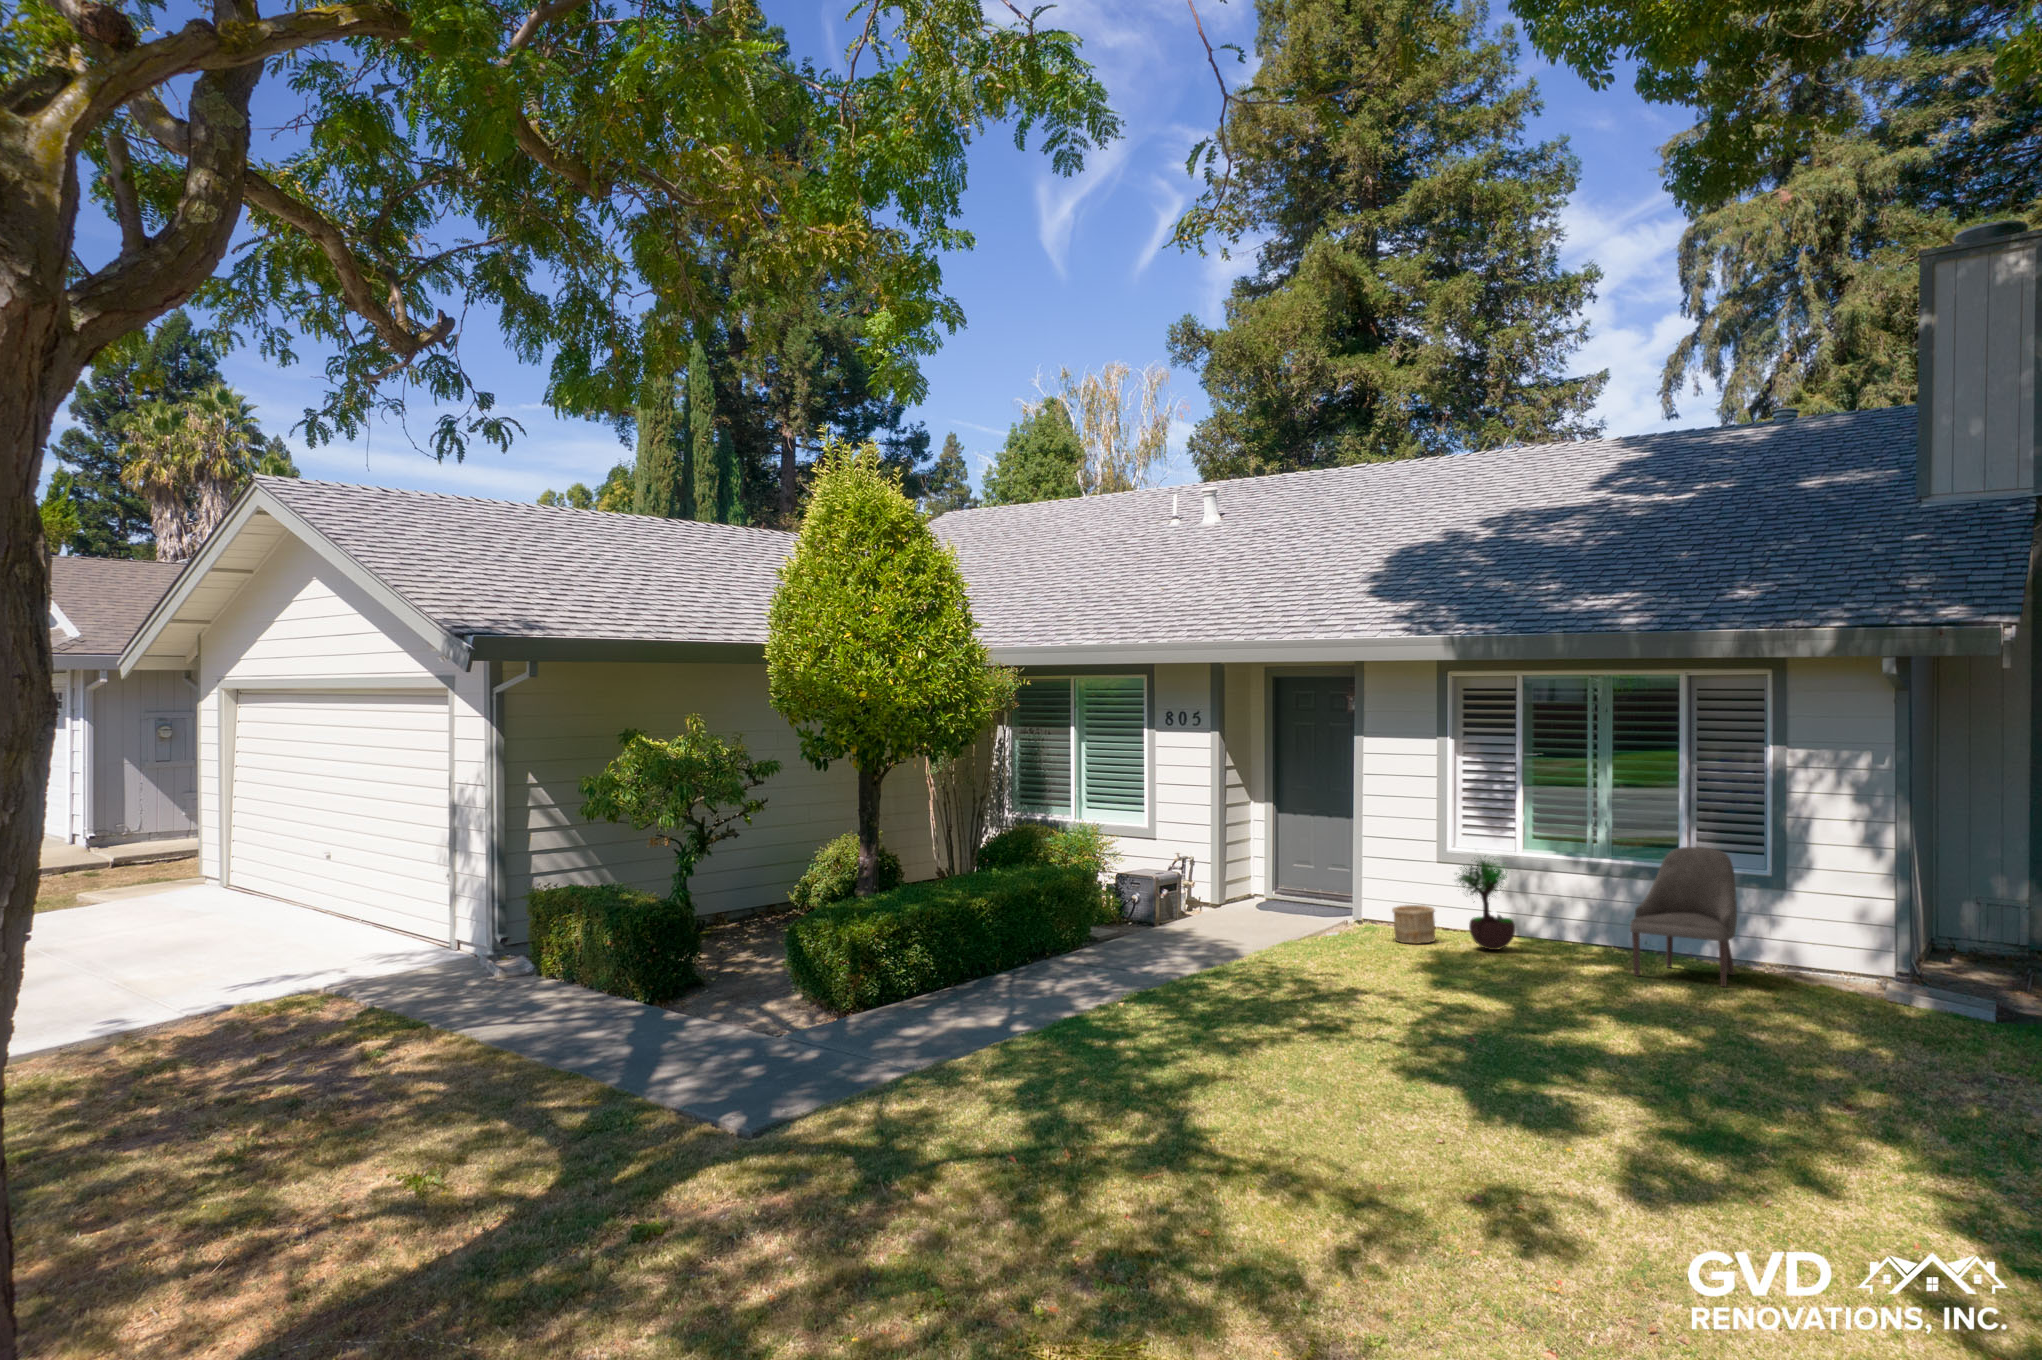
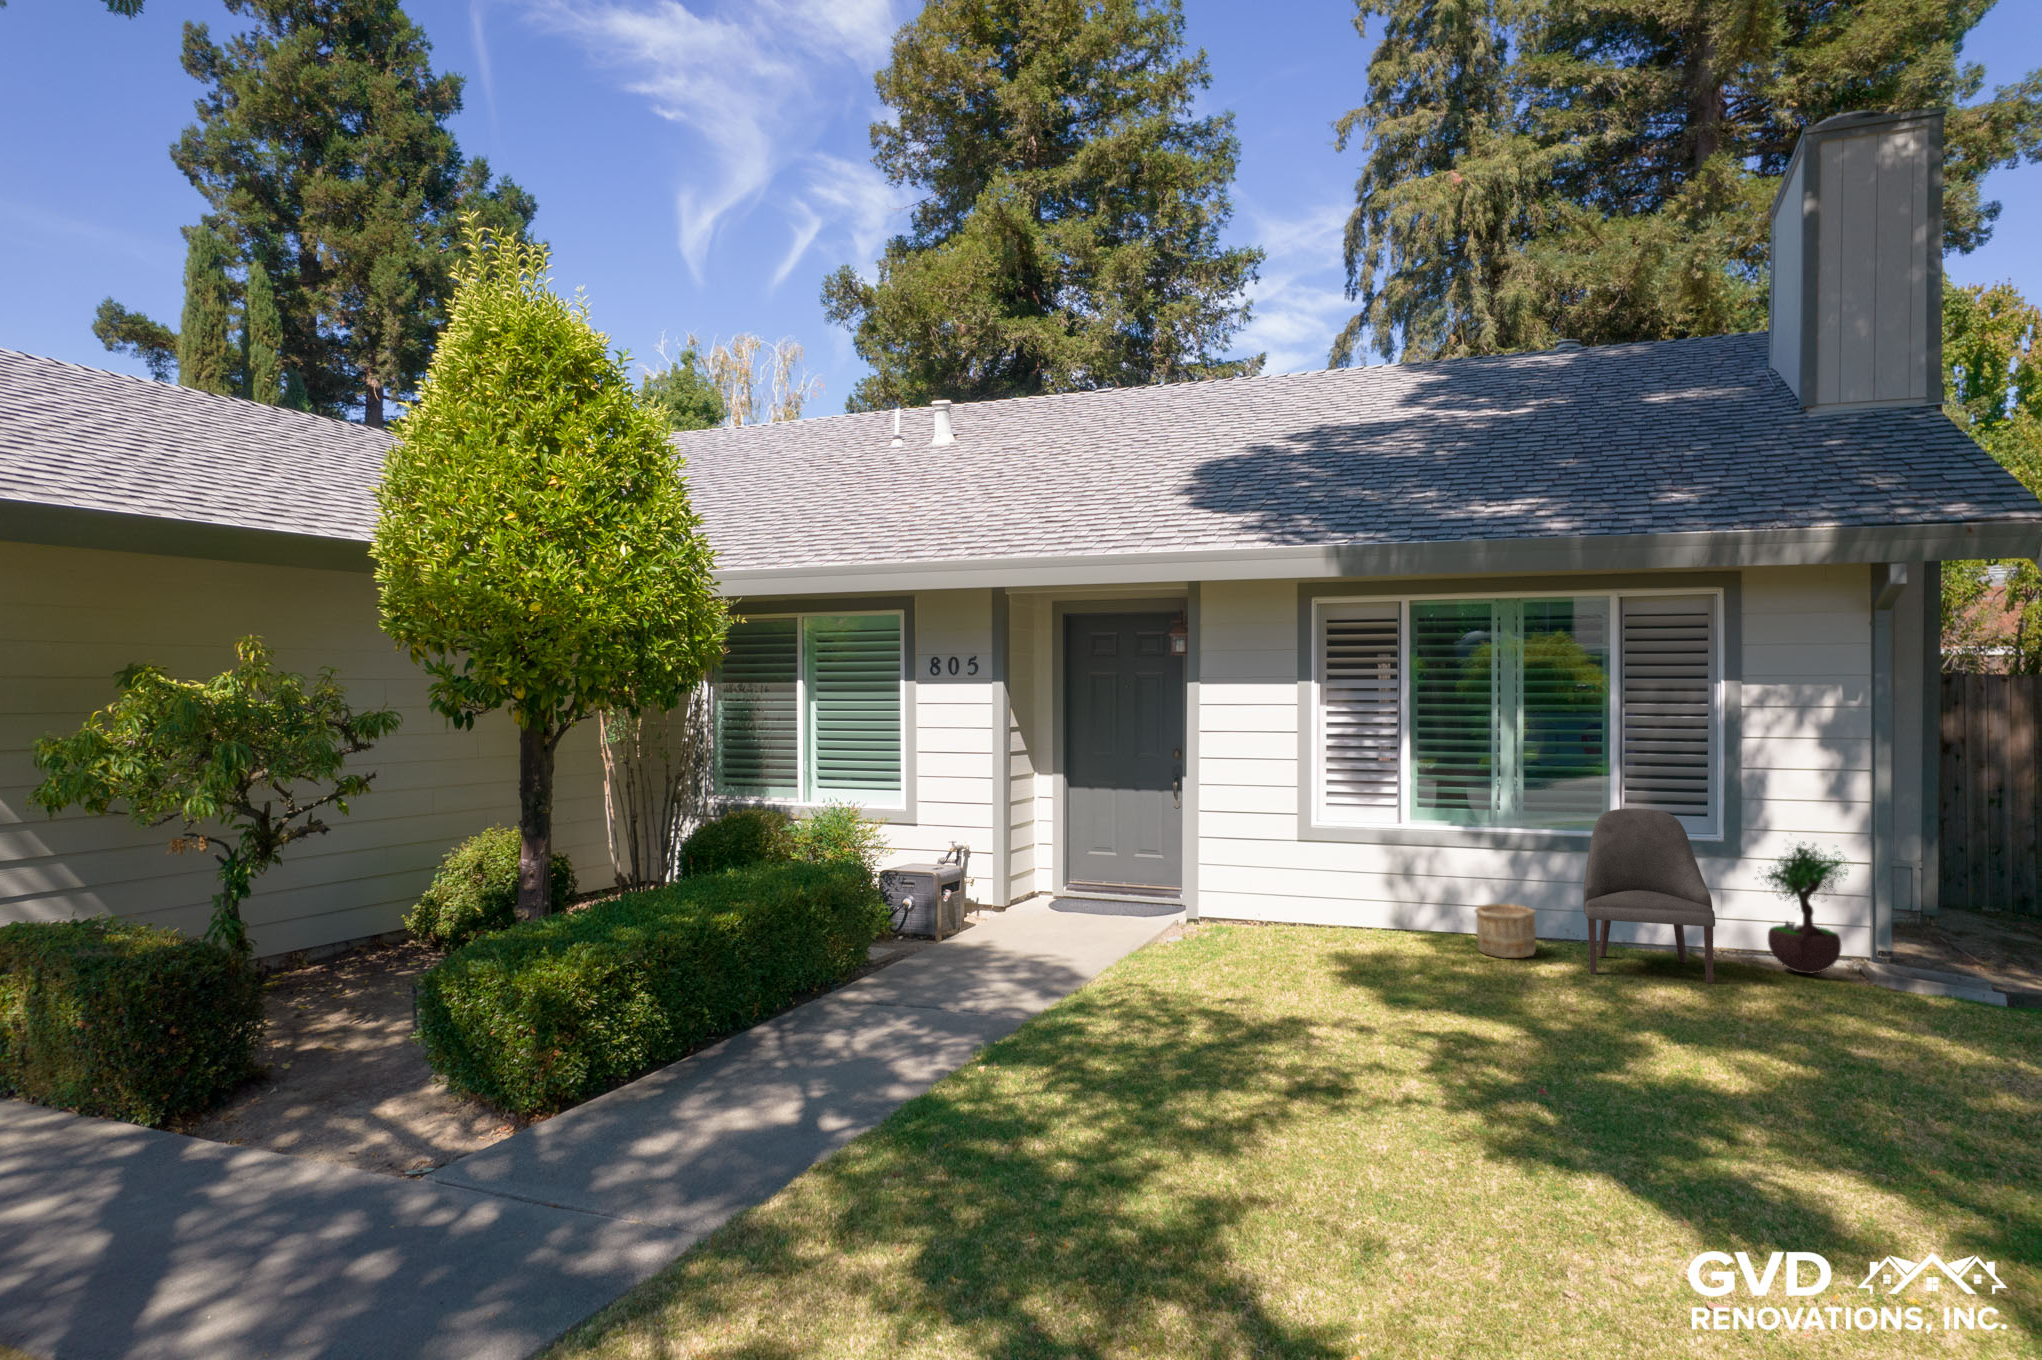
potted tree: present [1456,856,1515,950] -> present [1755,842,1848,974]
wooden bucket: present [1392,905,1435,944] -> present [1475,904,1536,958]

